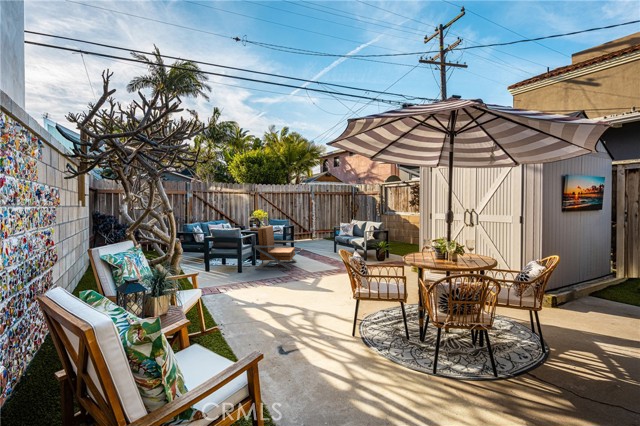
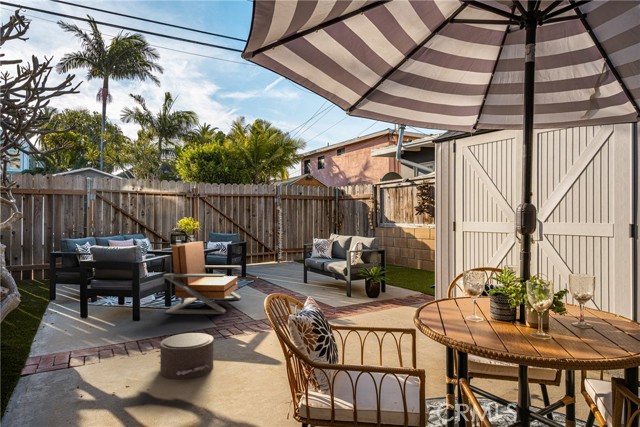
pouf: none [268,276,299,298] -> present [157,333,213,379]

